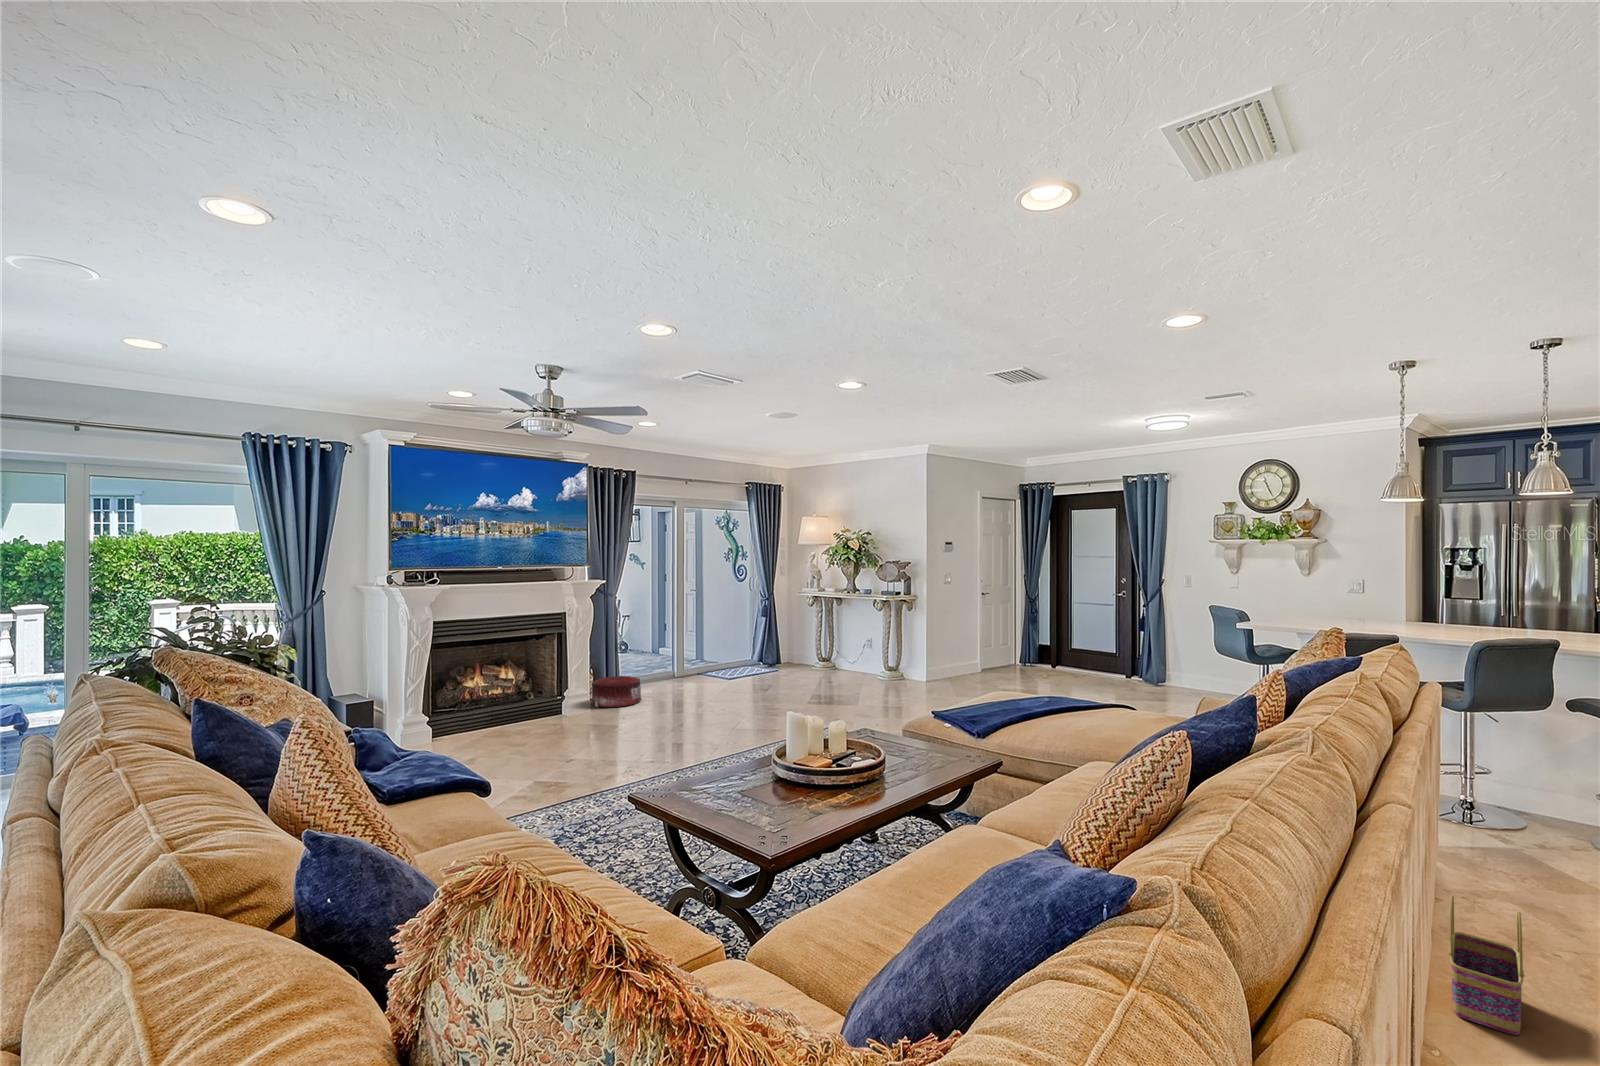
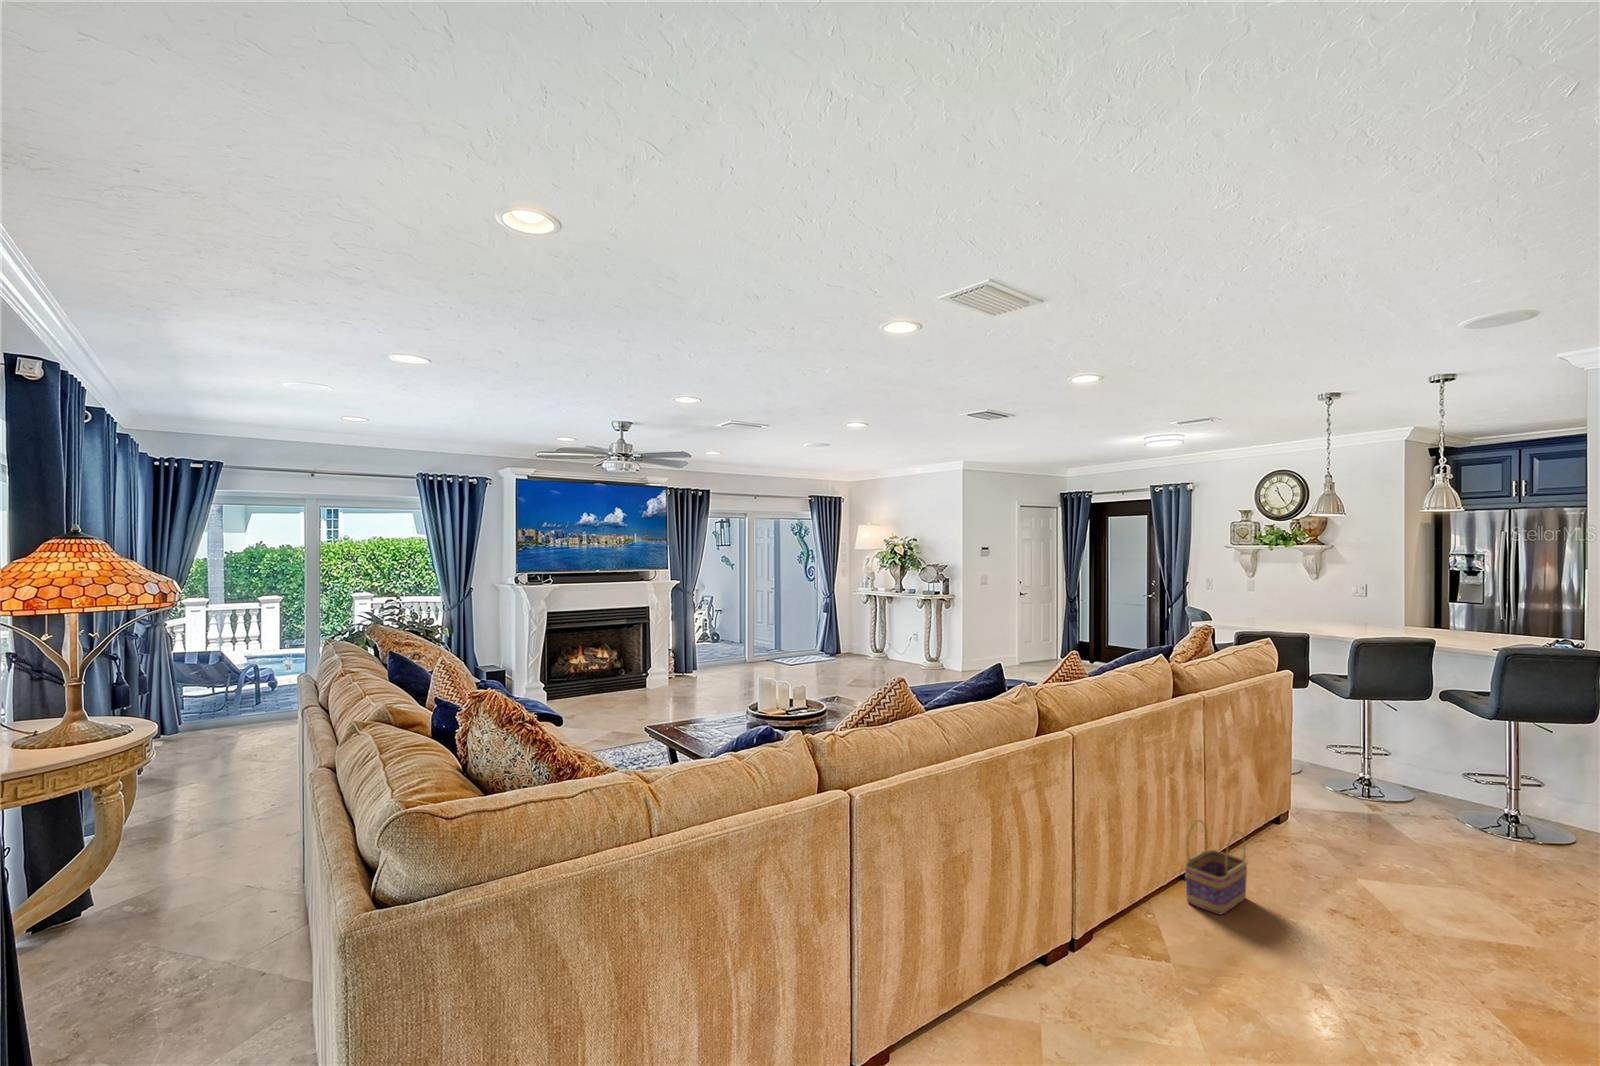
pouf: present [592,676,642,707] -> none [672,659,713,684]

